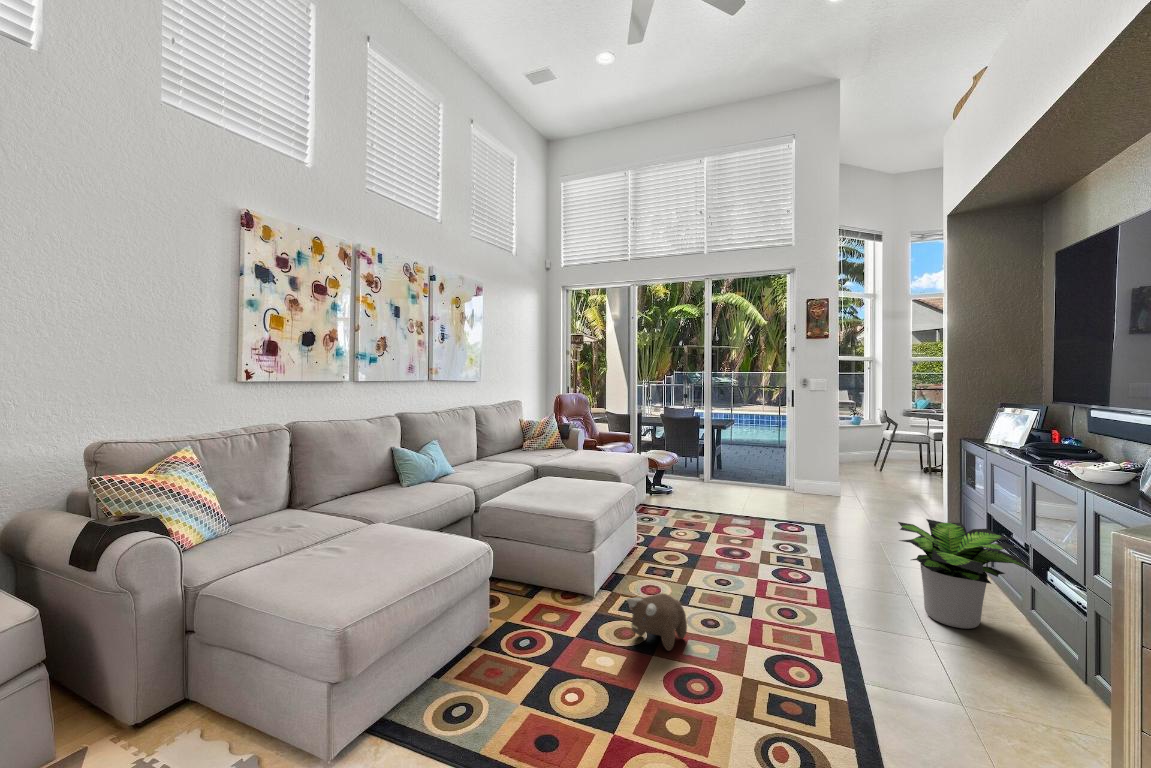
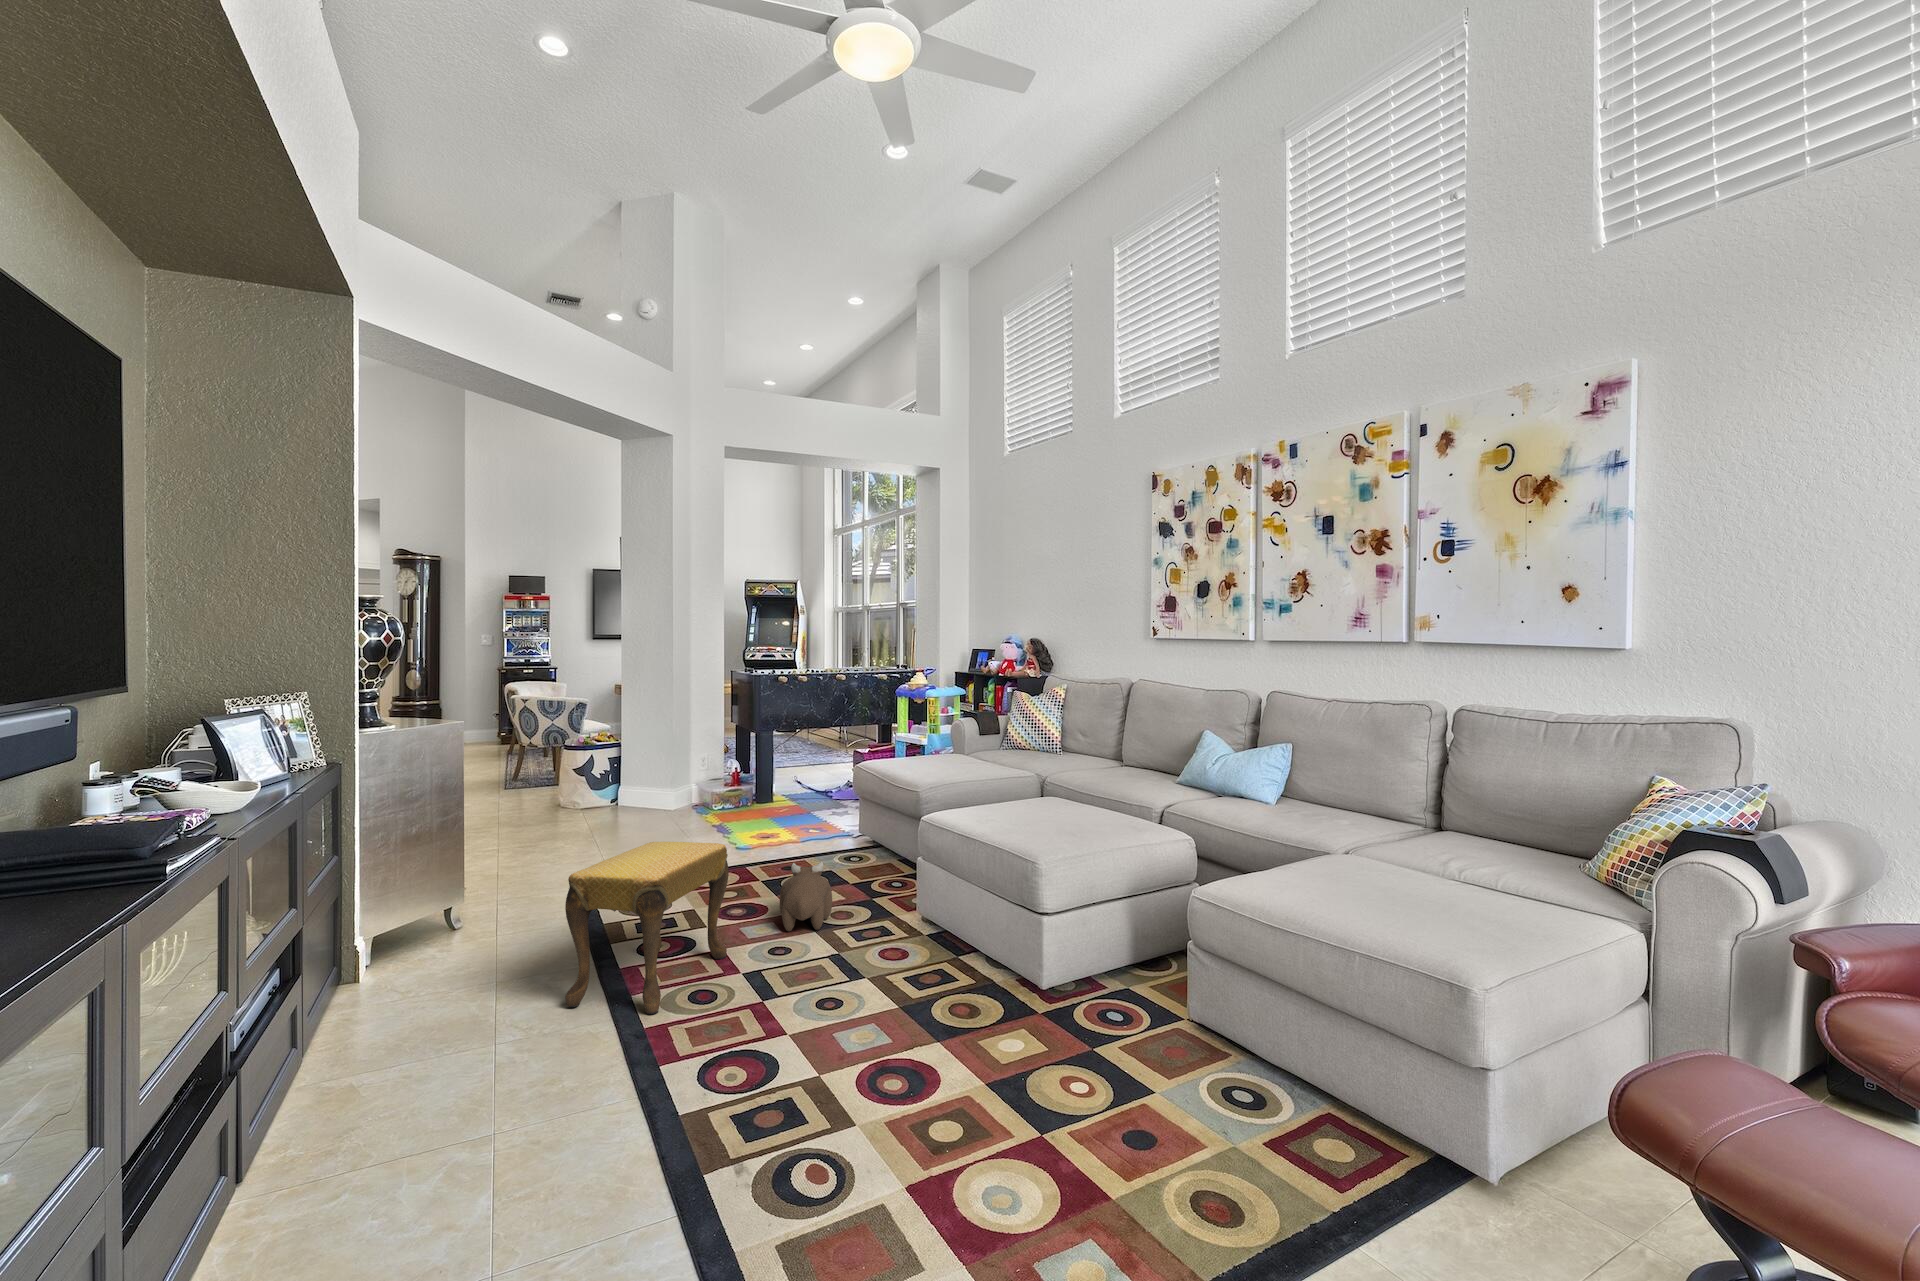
potted plant: present [898,519,1033,629] -> none [274,915,530,1127]
footstool: none [747,534,886,677] -> present [565,842,729,1014]

